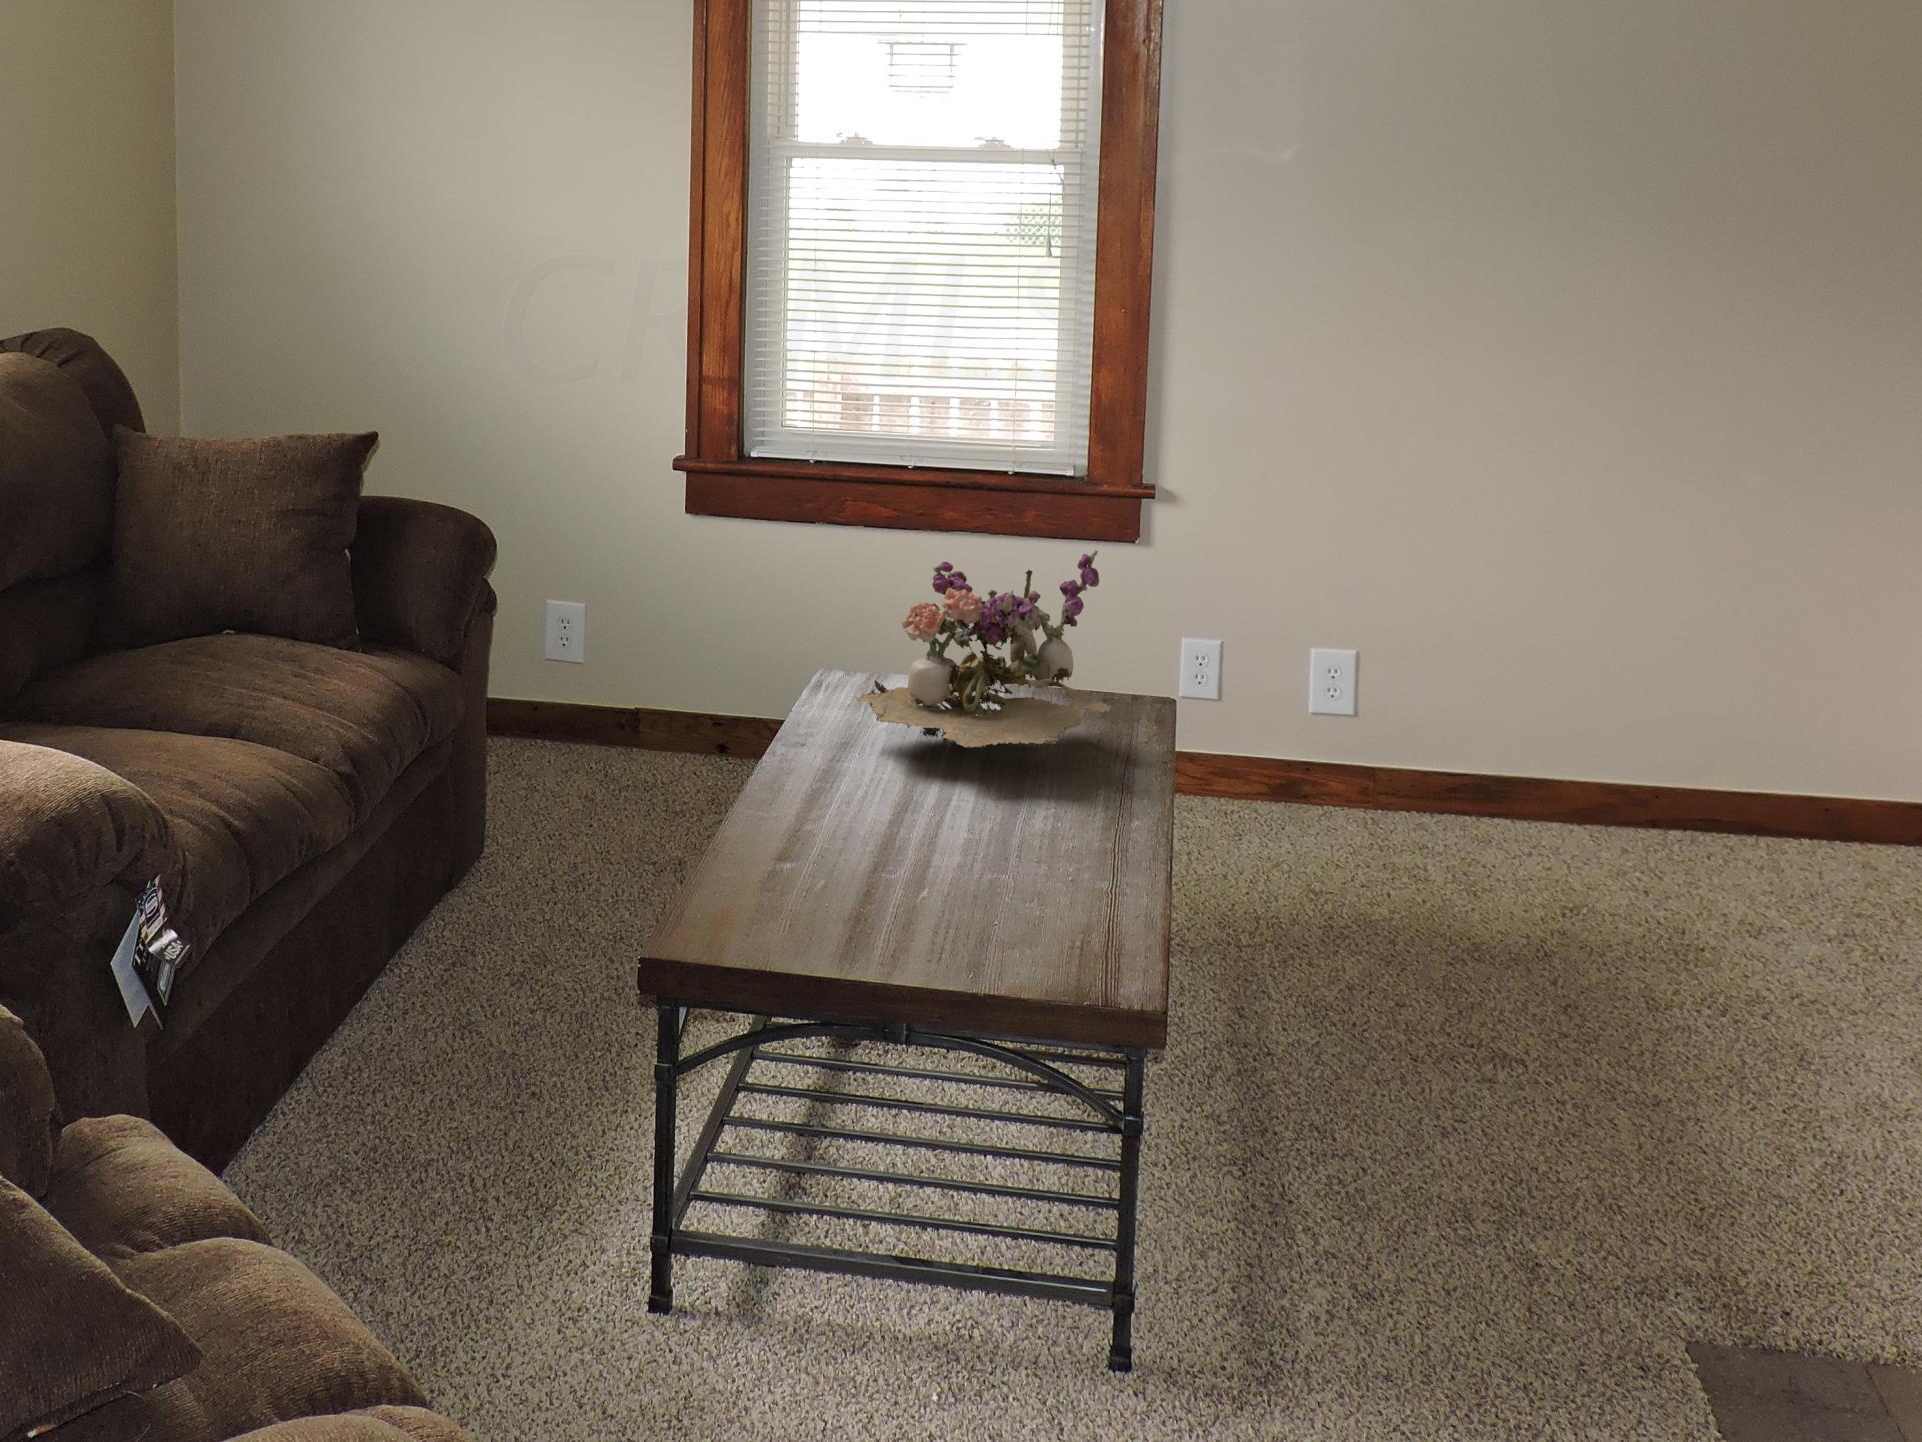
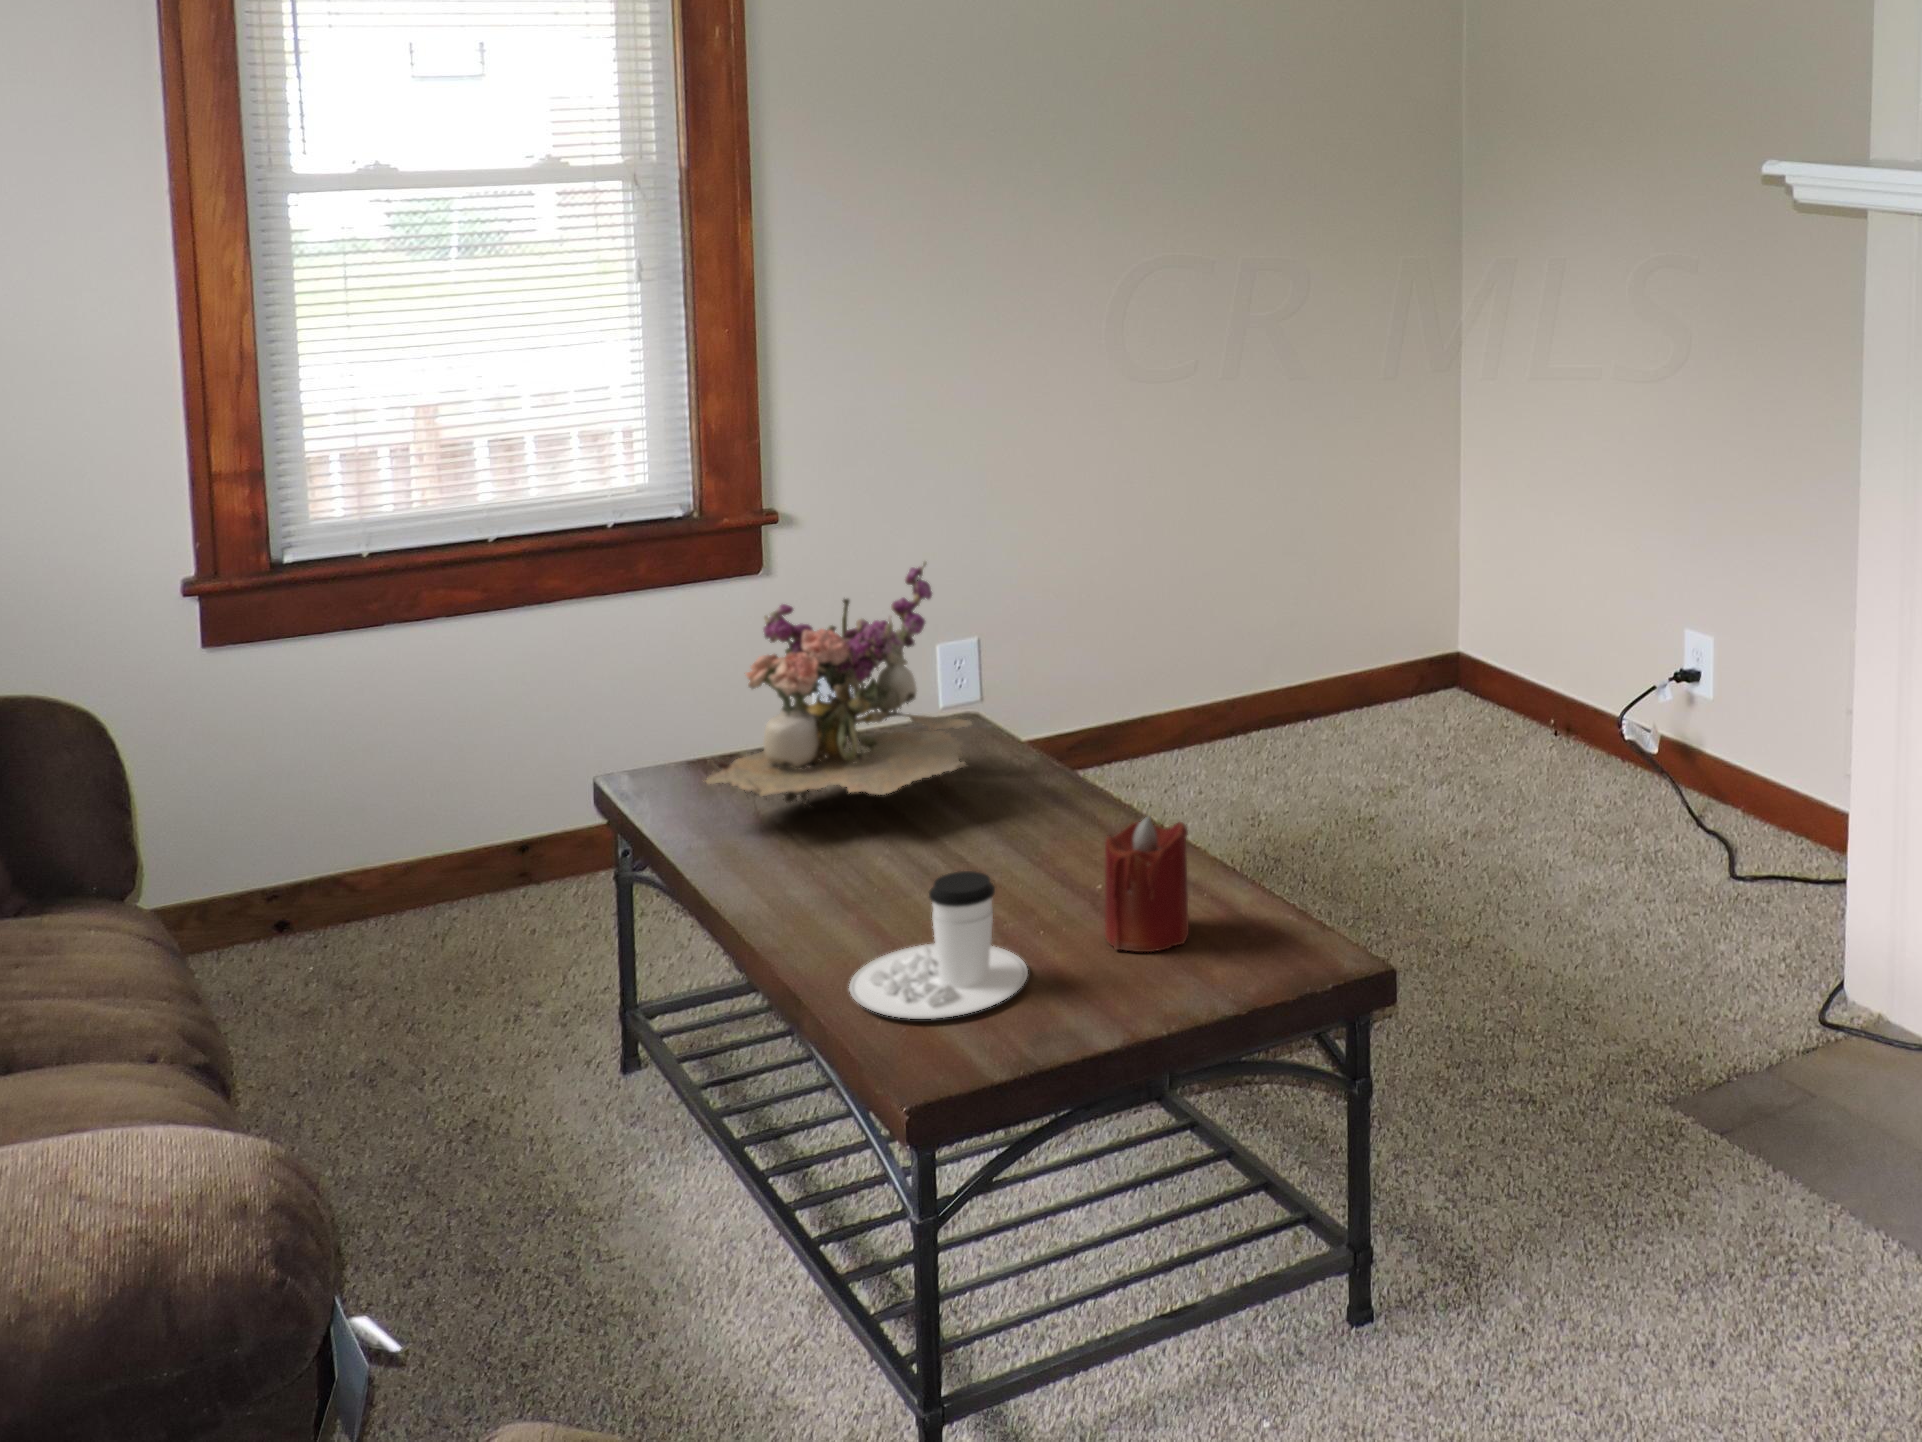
coffee cup: none [779,817,933,939] -> present [849,871,1028,1019]
candle: none [1014,819,1098,948] -> present [1105,816,1189,952]

